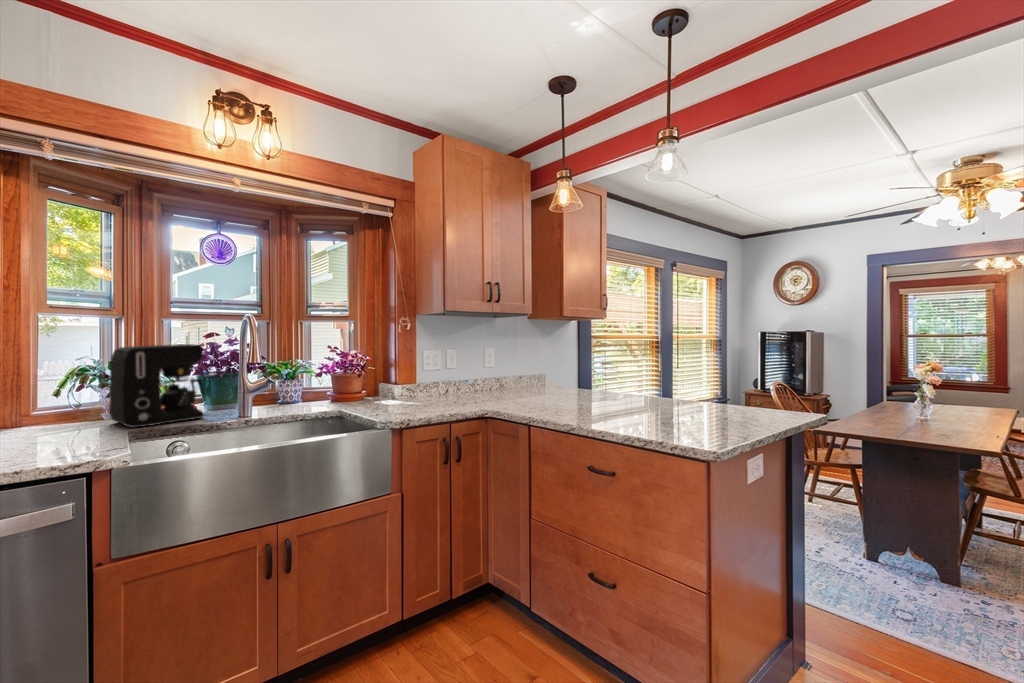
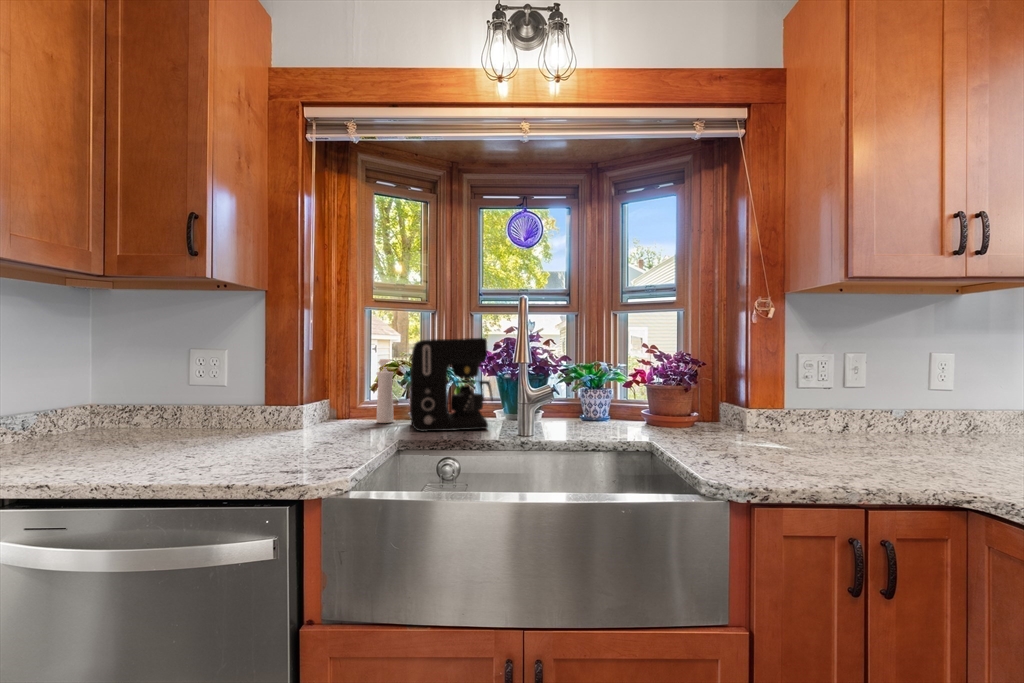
pepper mill: none [57,365,86,427] -> present [377,359,394,423]

